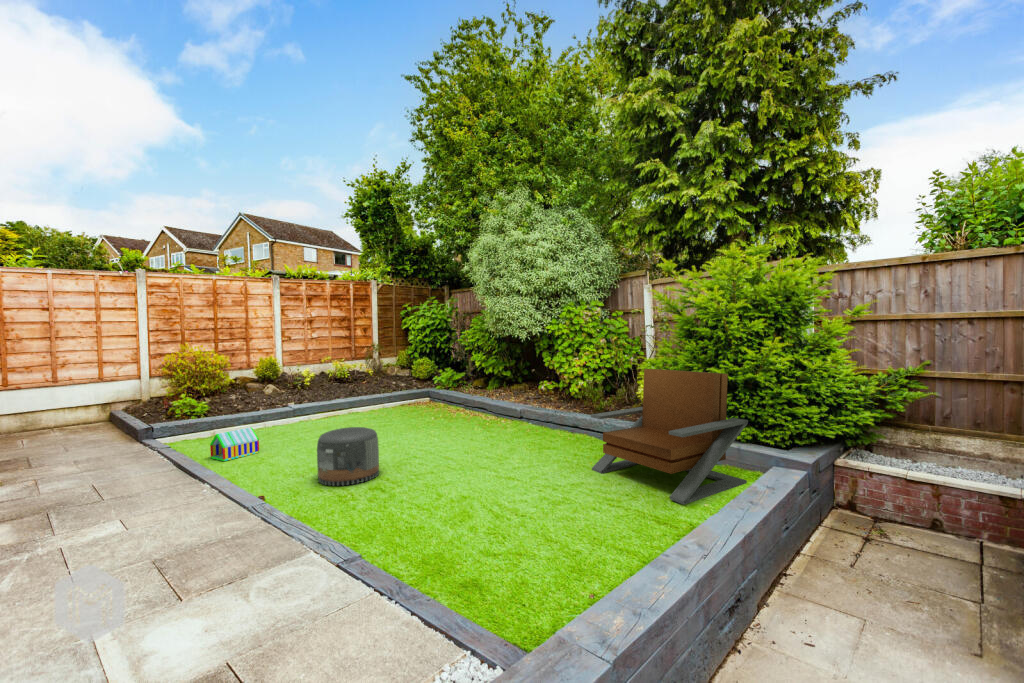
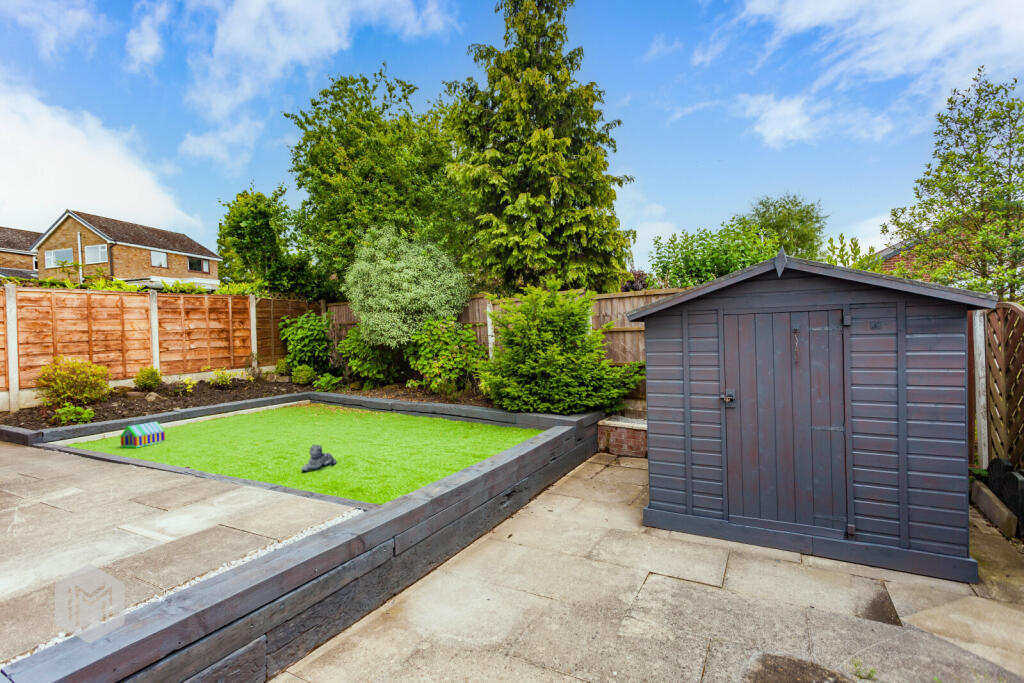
lounge chair: present [591,369,748,504] -> none [434,364,529,443]
pouf: present [317,427,379,486] -> none [228,412,277,453]
plush toy: none [399,501,454,548] -> present [301,445,336,471]

